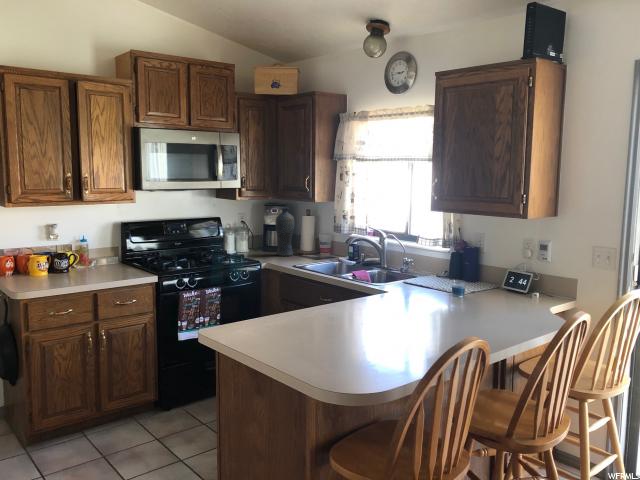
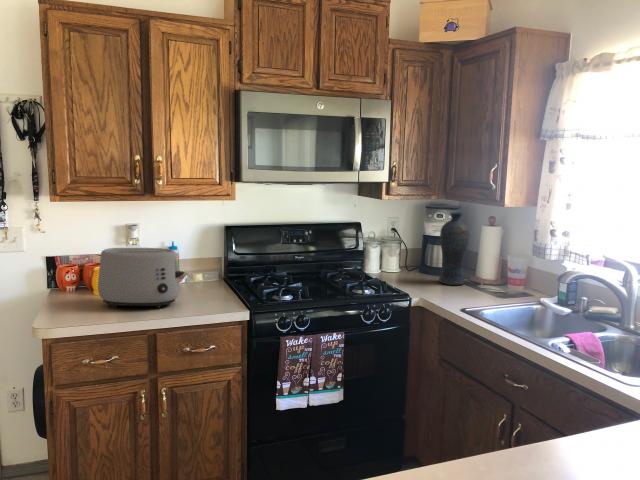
toaster: none [44,238,109,280] -> present [98,248,184,308]

